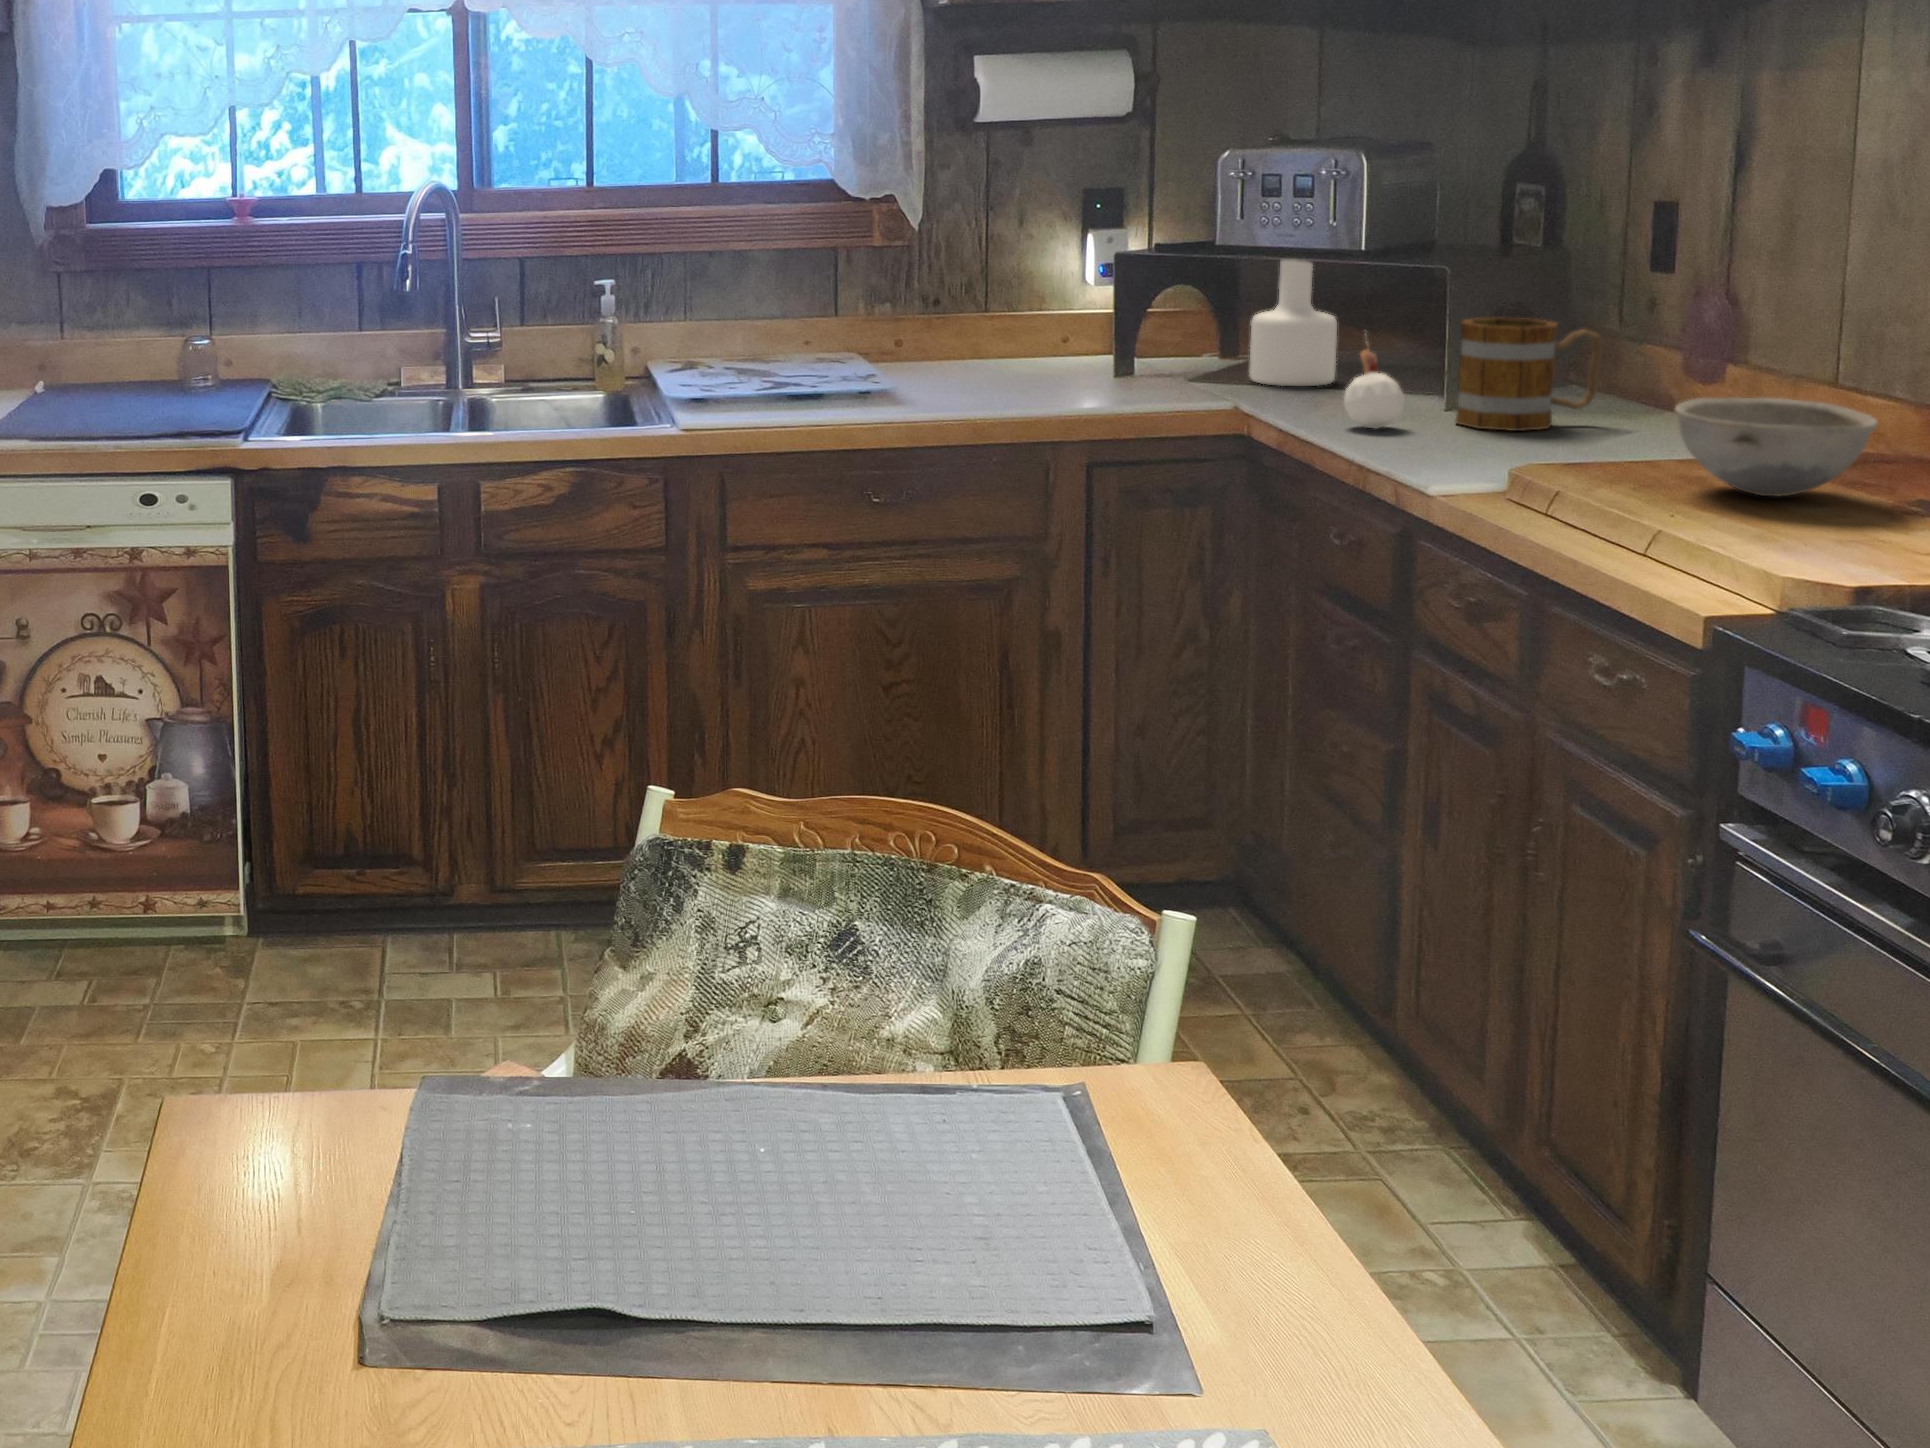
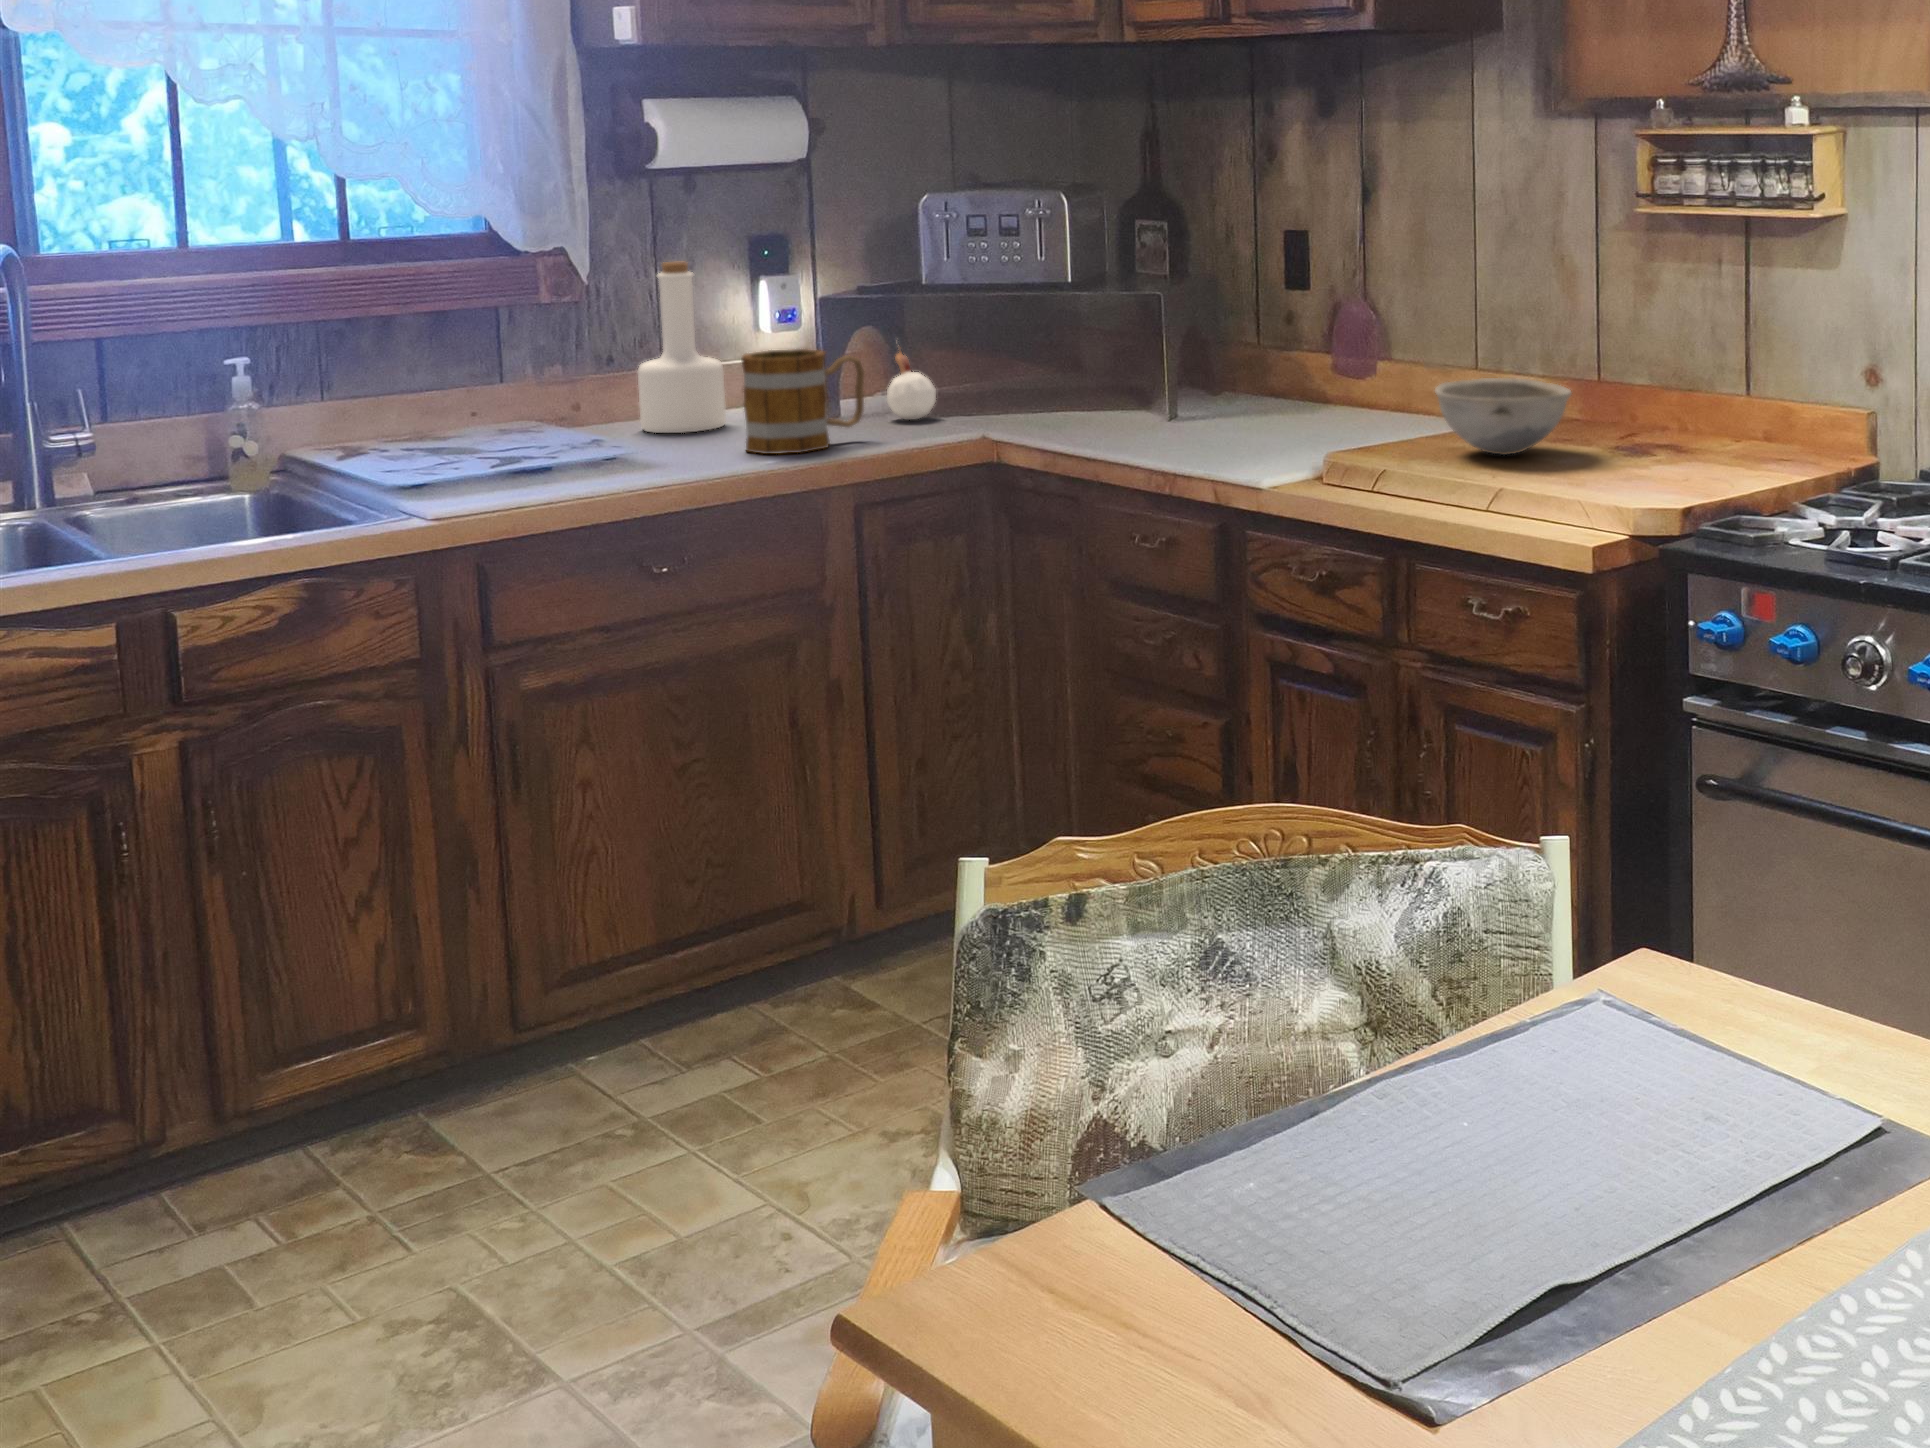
bottle: present [1249,260,1337,386] -> present [638,261,726,433]
mug: present [1456,318,1602,431] -> present [741,349,864,454]
candle: present [1344,334,1404,429] -> present [887,345,936,419]

